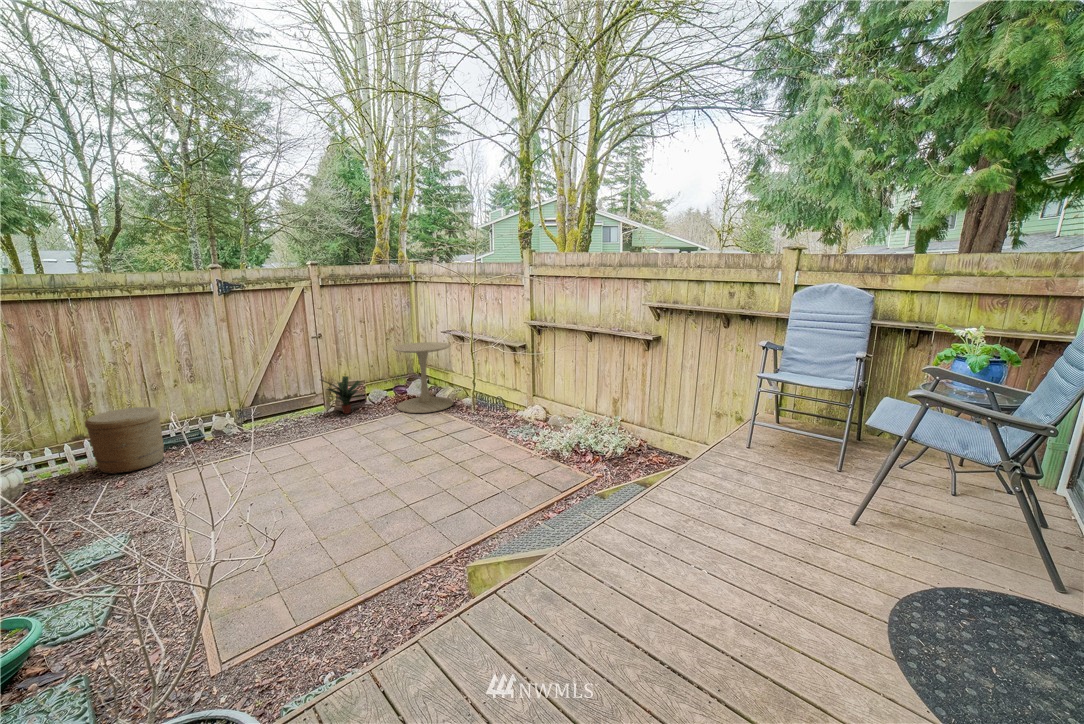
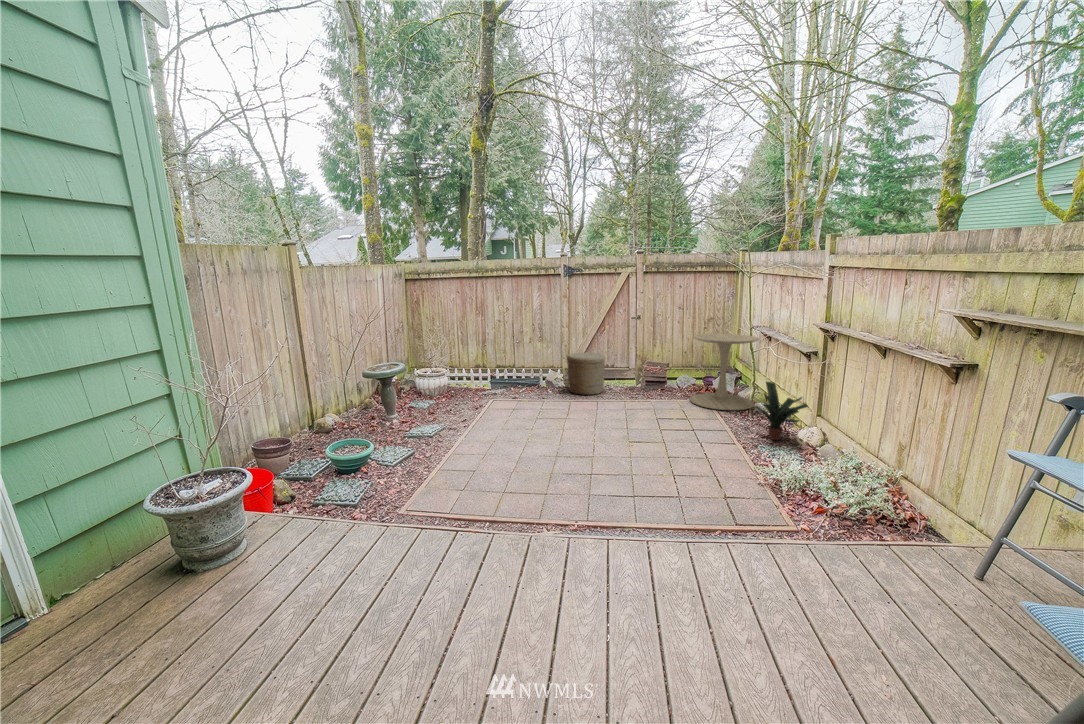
potted plant: present [320,376,363,414] -> present [754,382,808,440]
woven basket: present [85,407,164,474] -> present [567,353,605,395]

